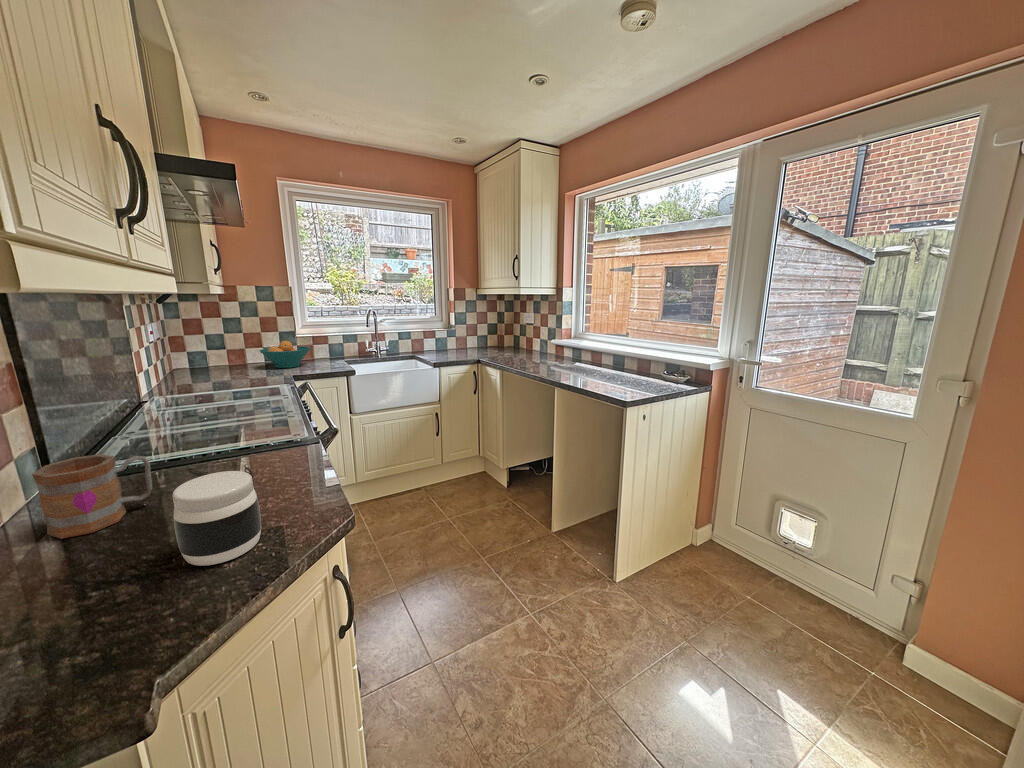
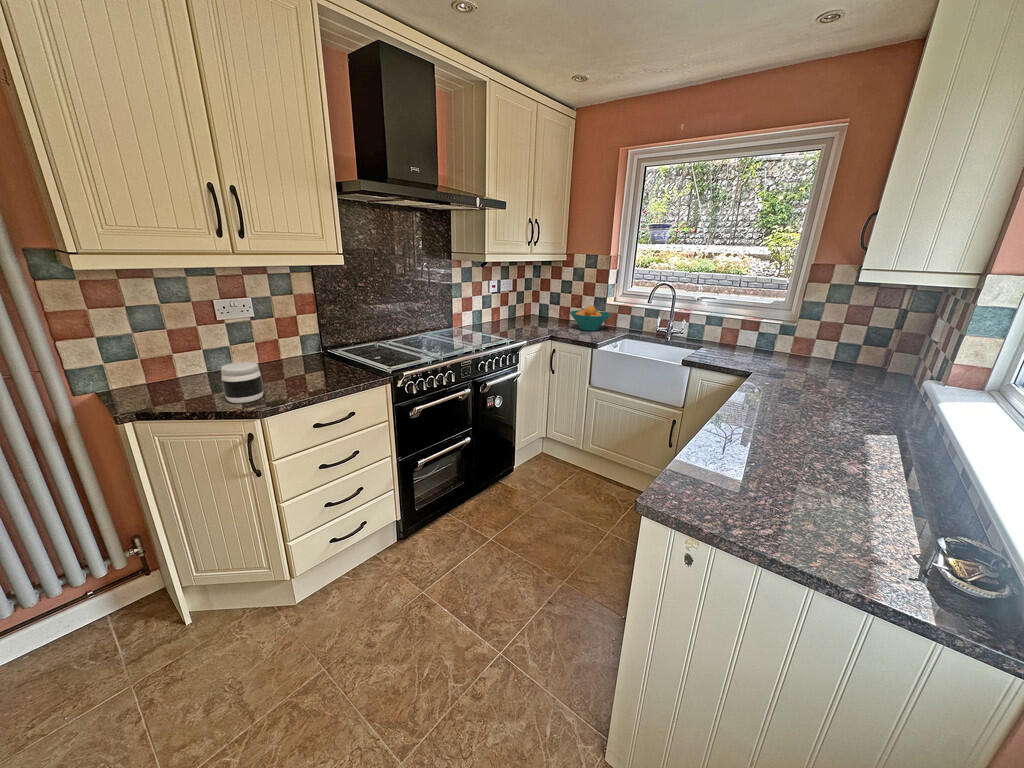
mug: present [32,454,152,539] -> none [267,341,302,375]

